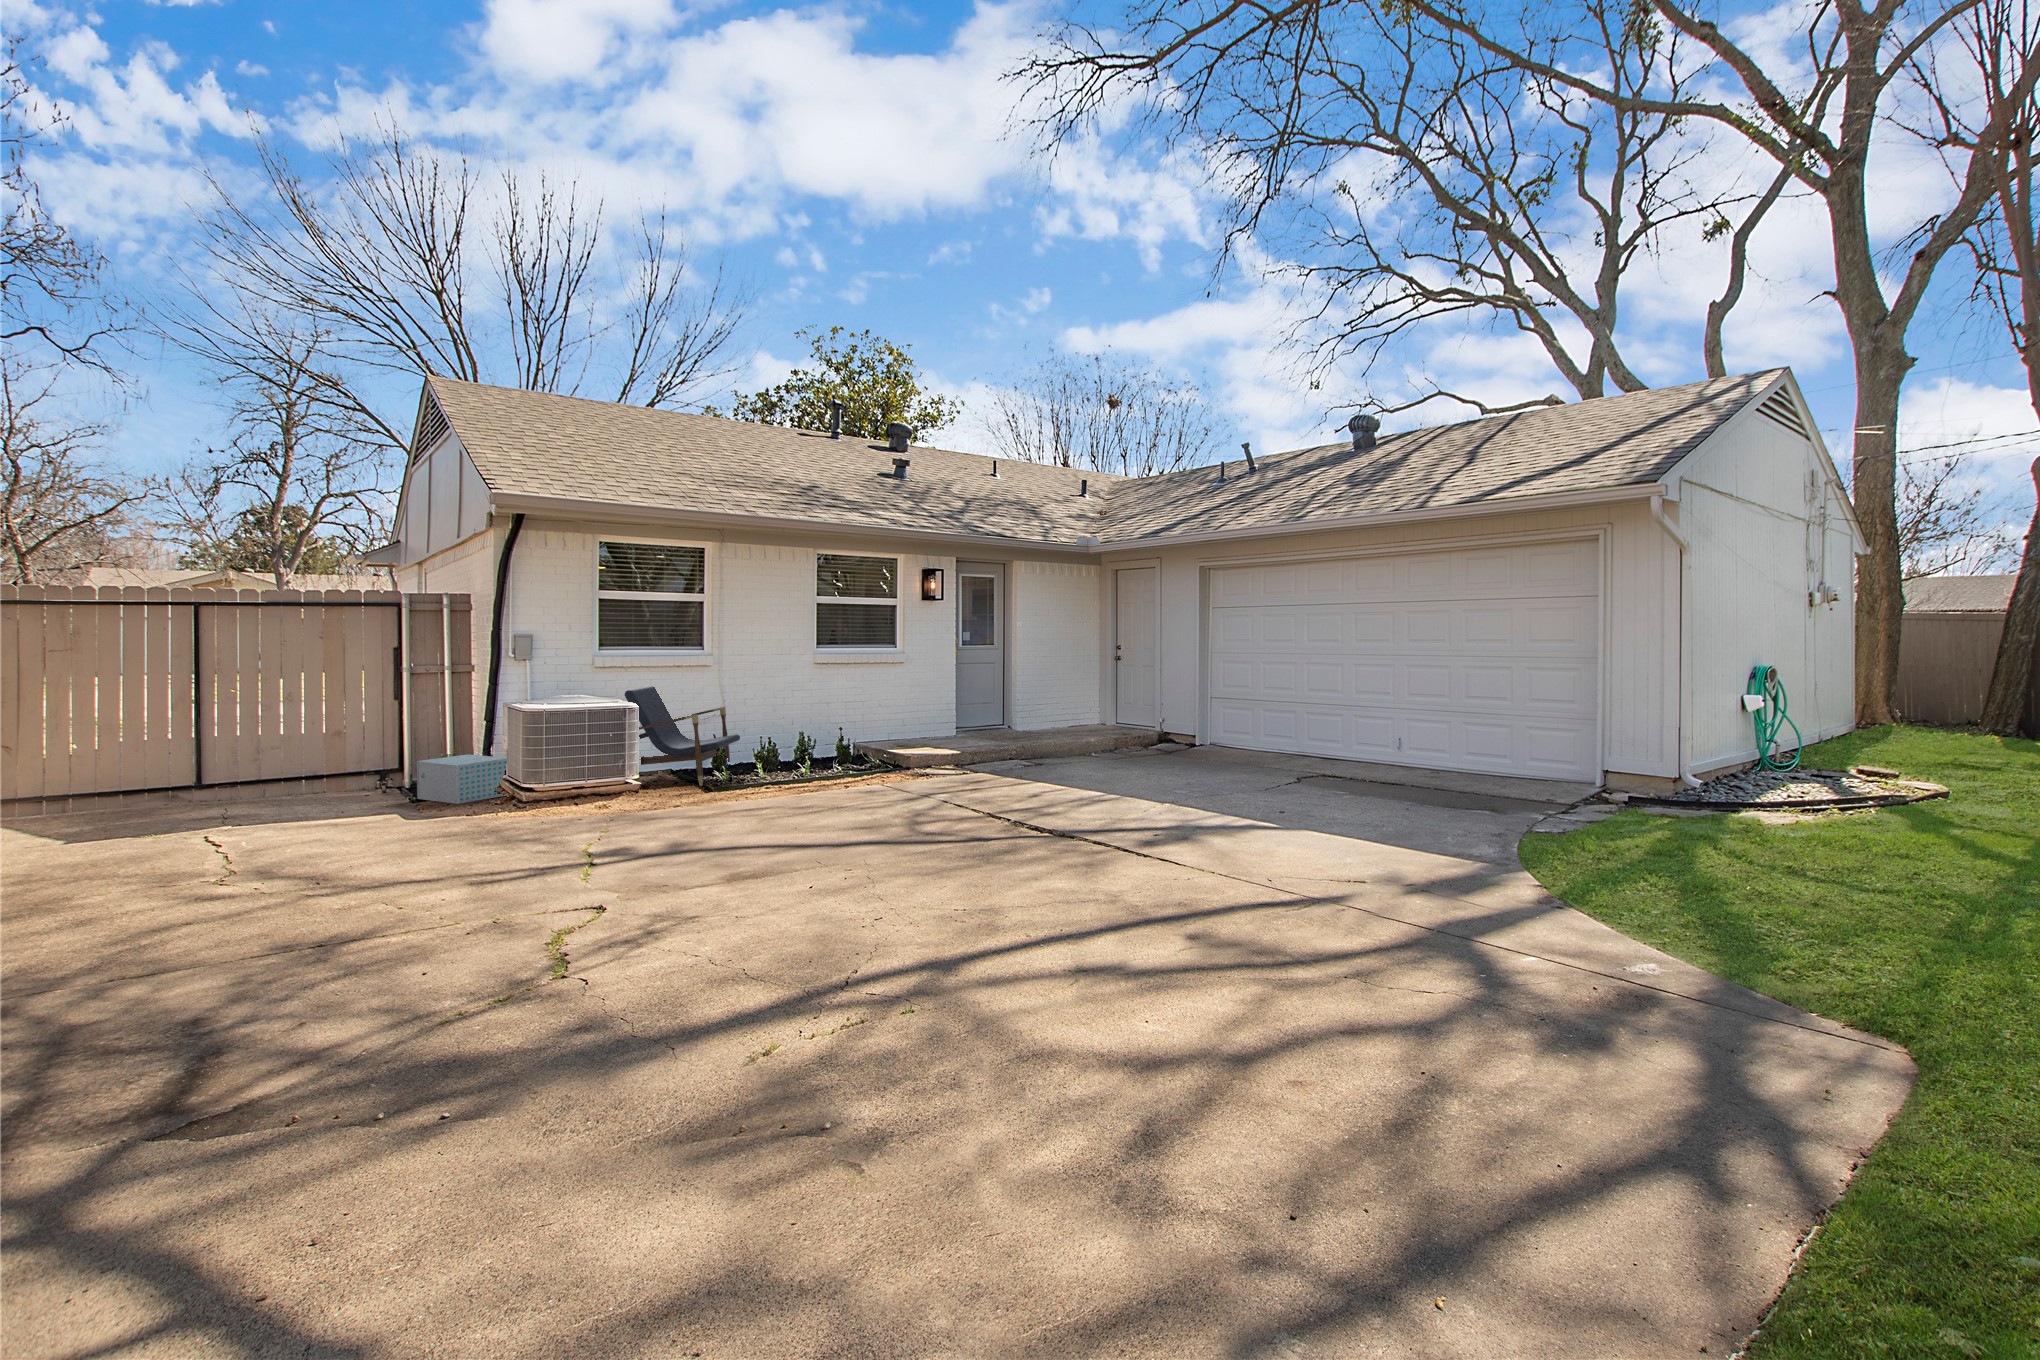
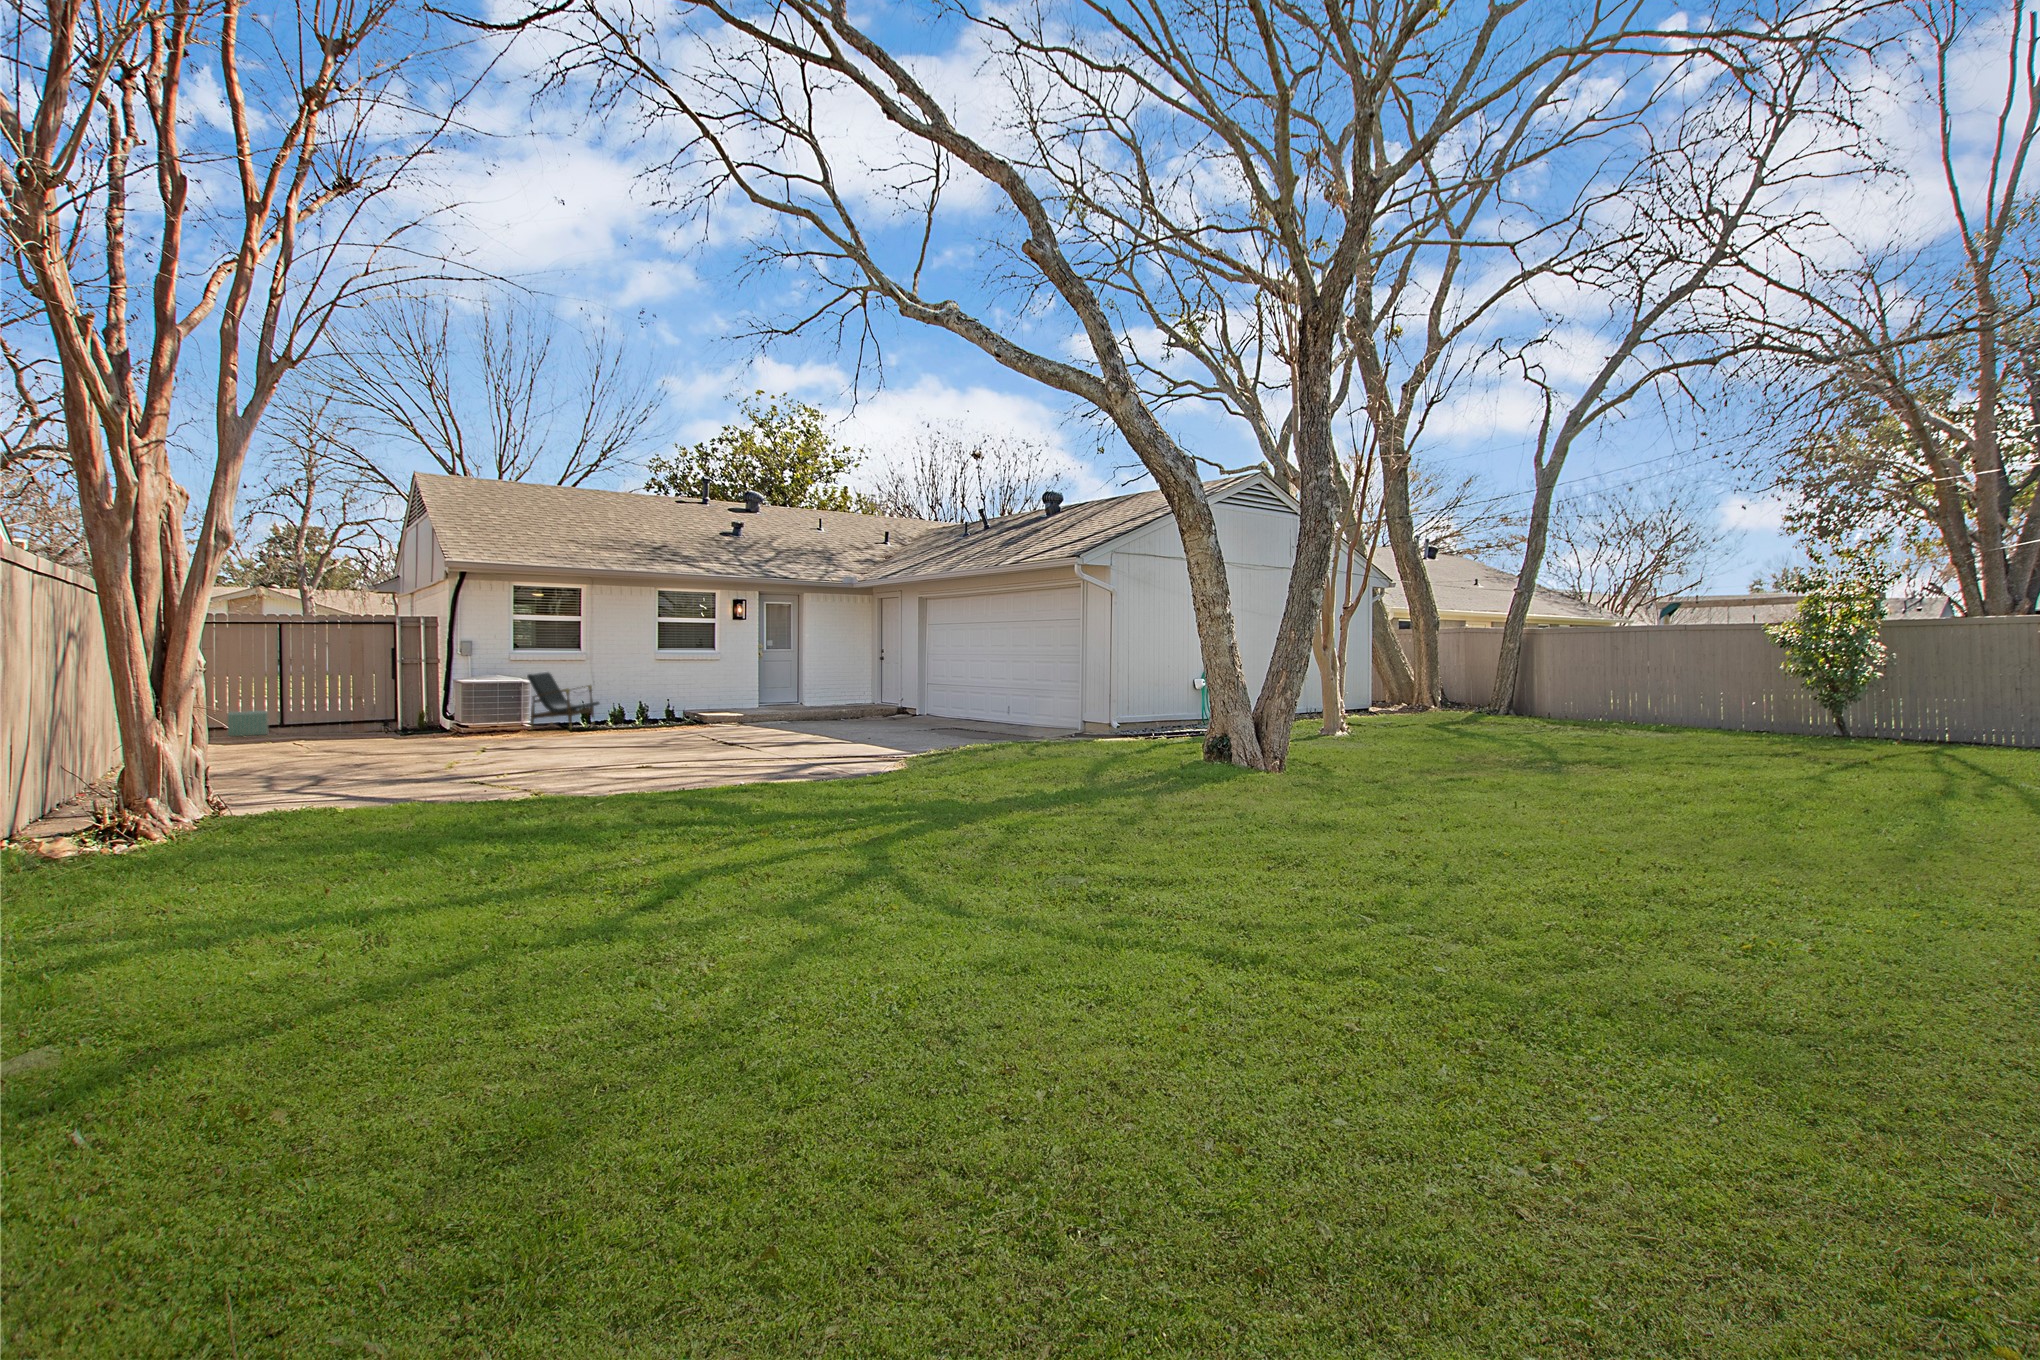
storage box: present [417,754,507,804] -> present [228,710,268,736]

